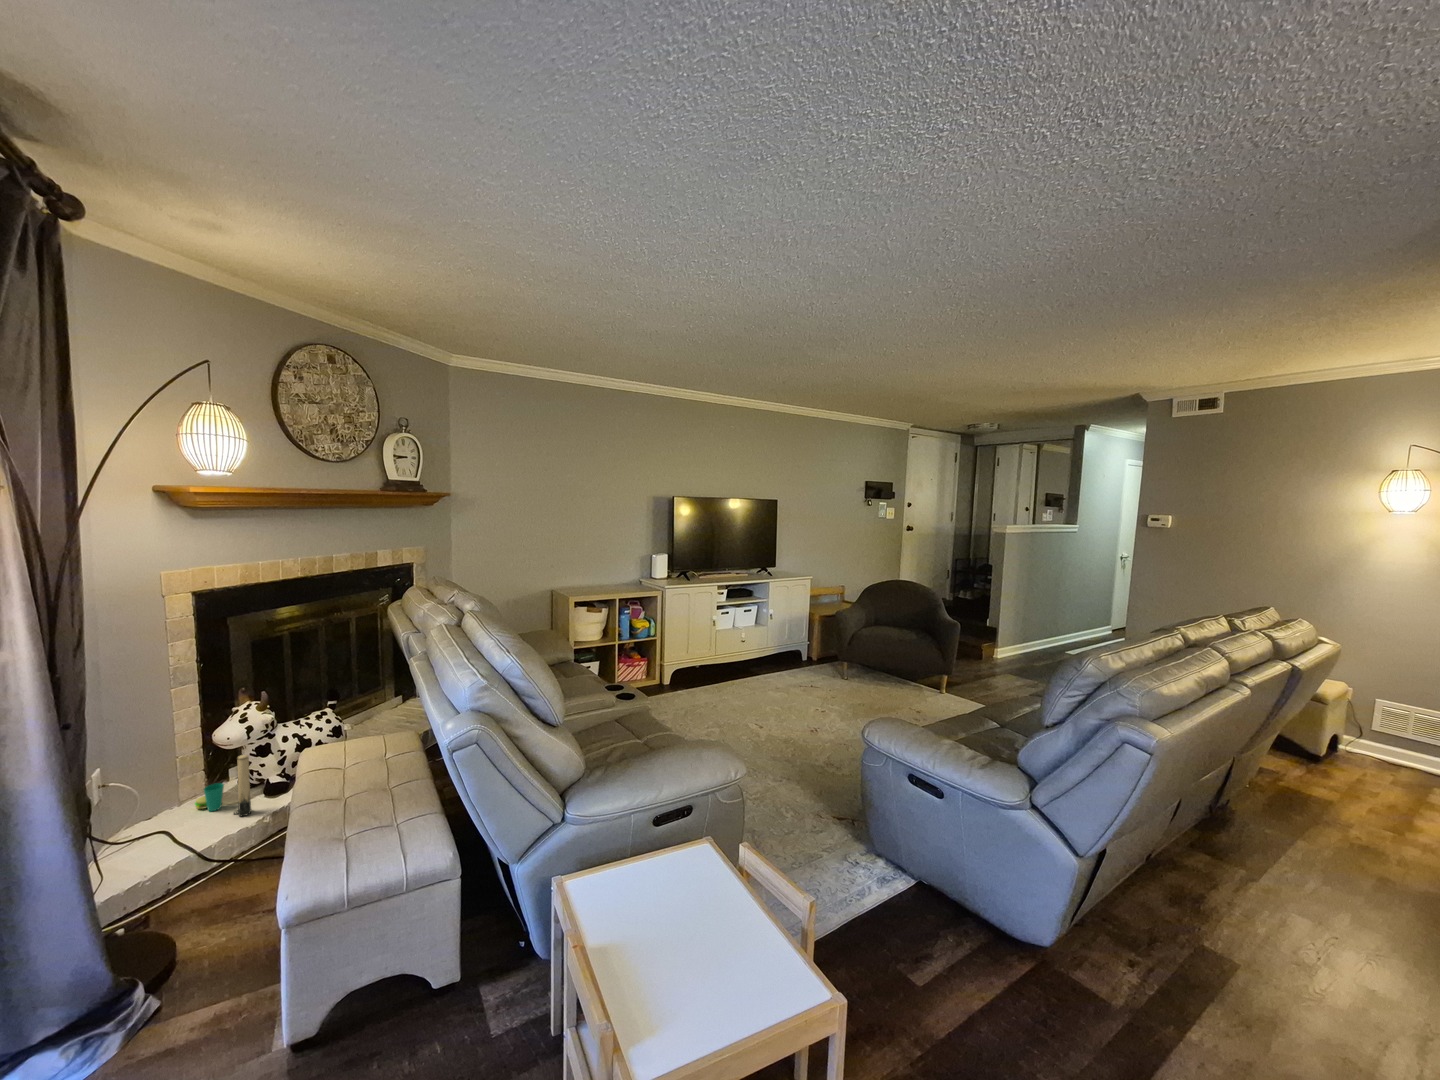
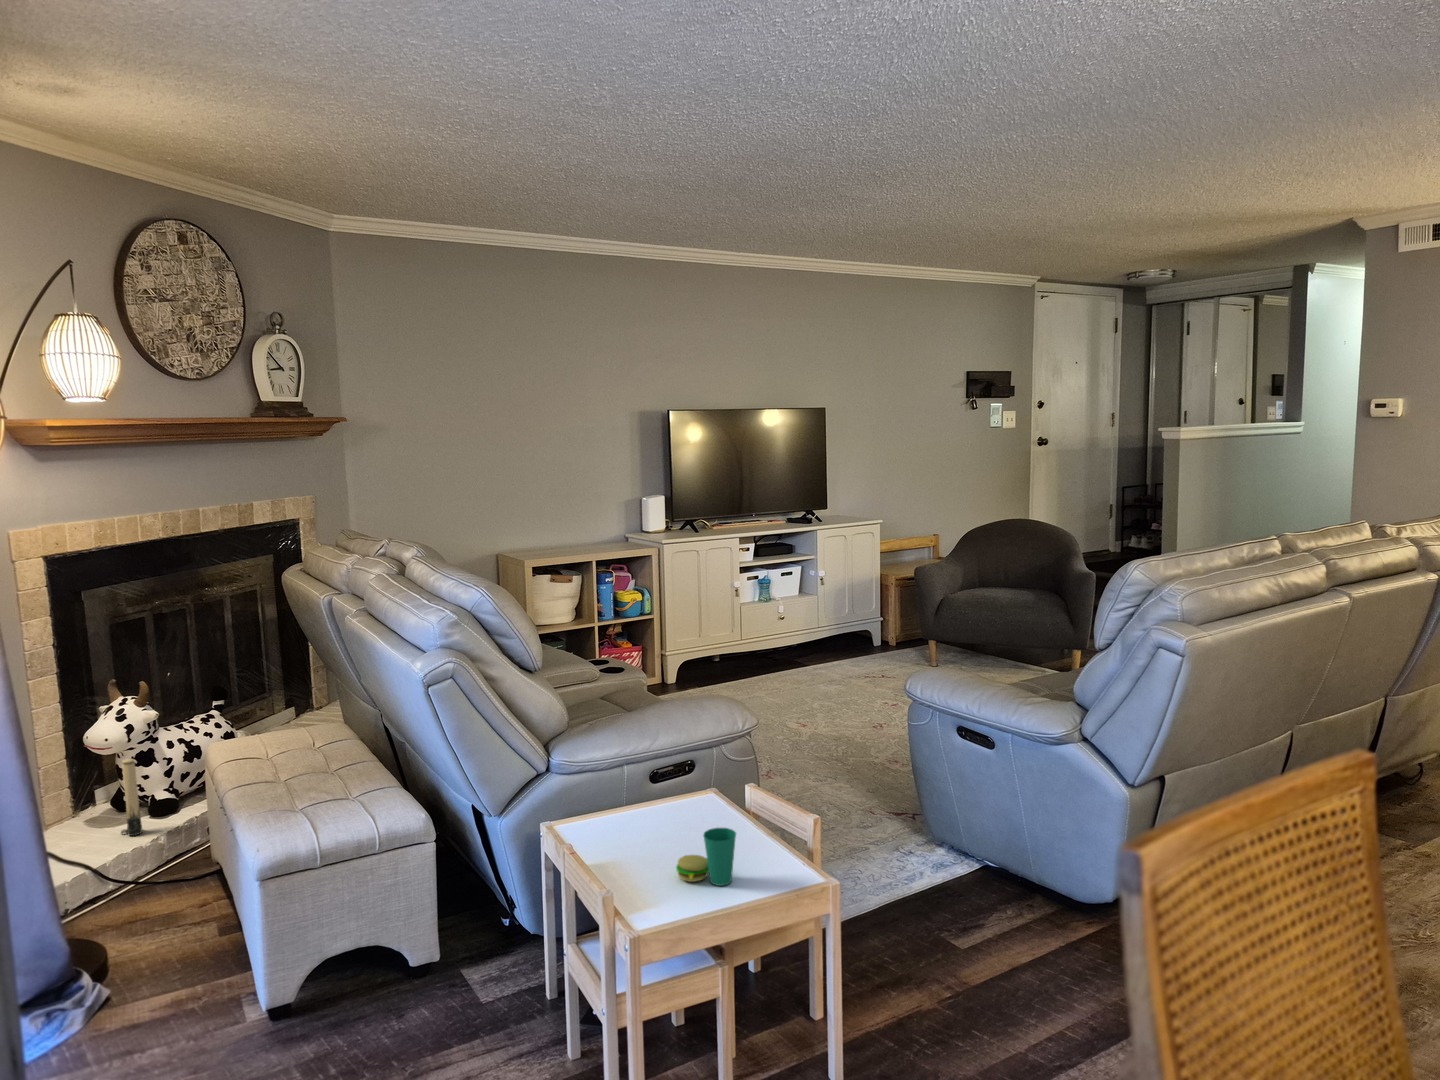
cup: present [195,783,224,812] -> present [676,828,736,886]

